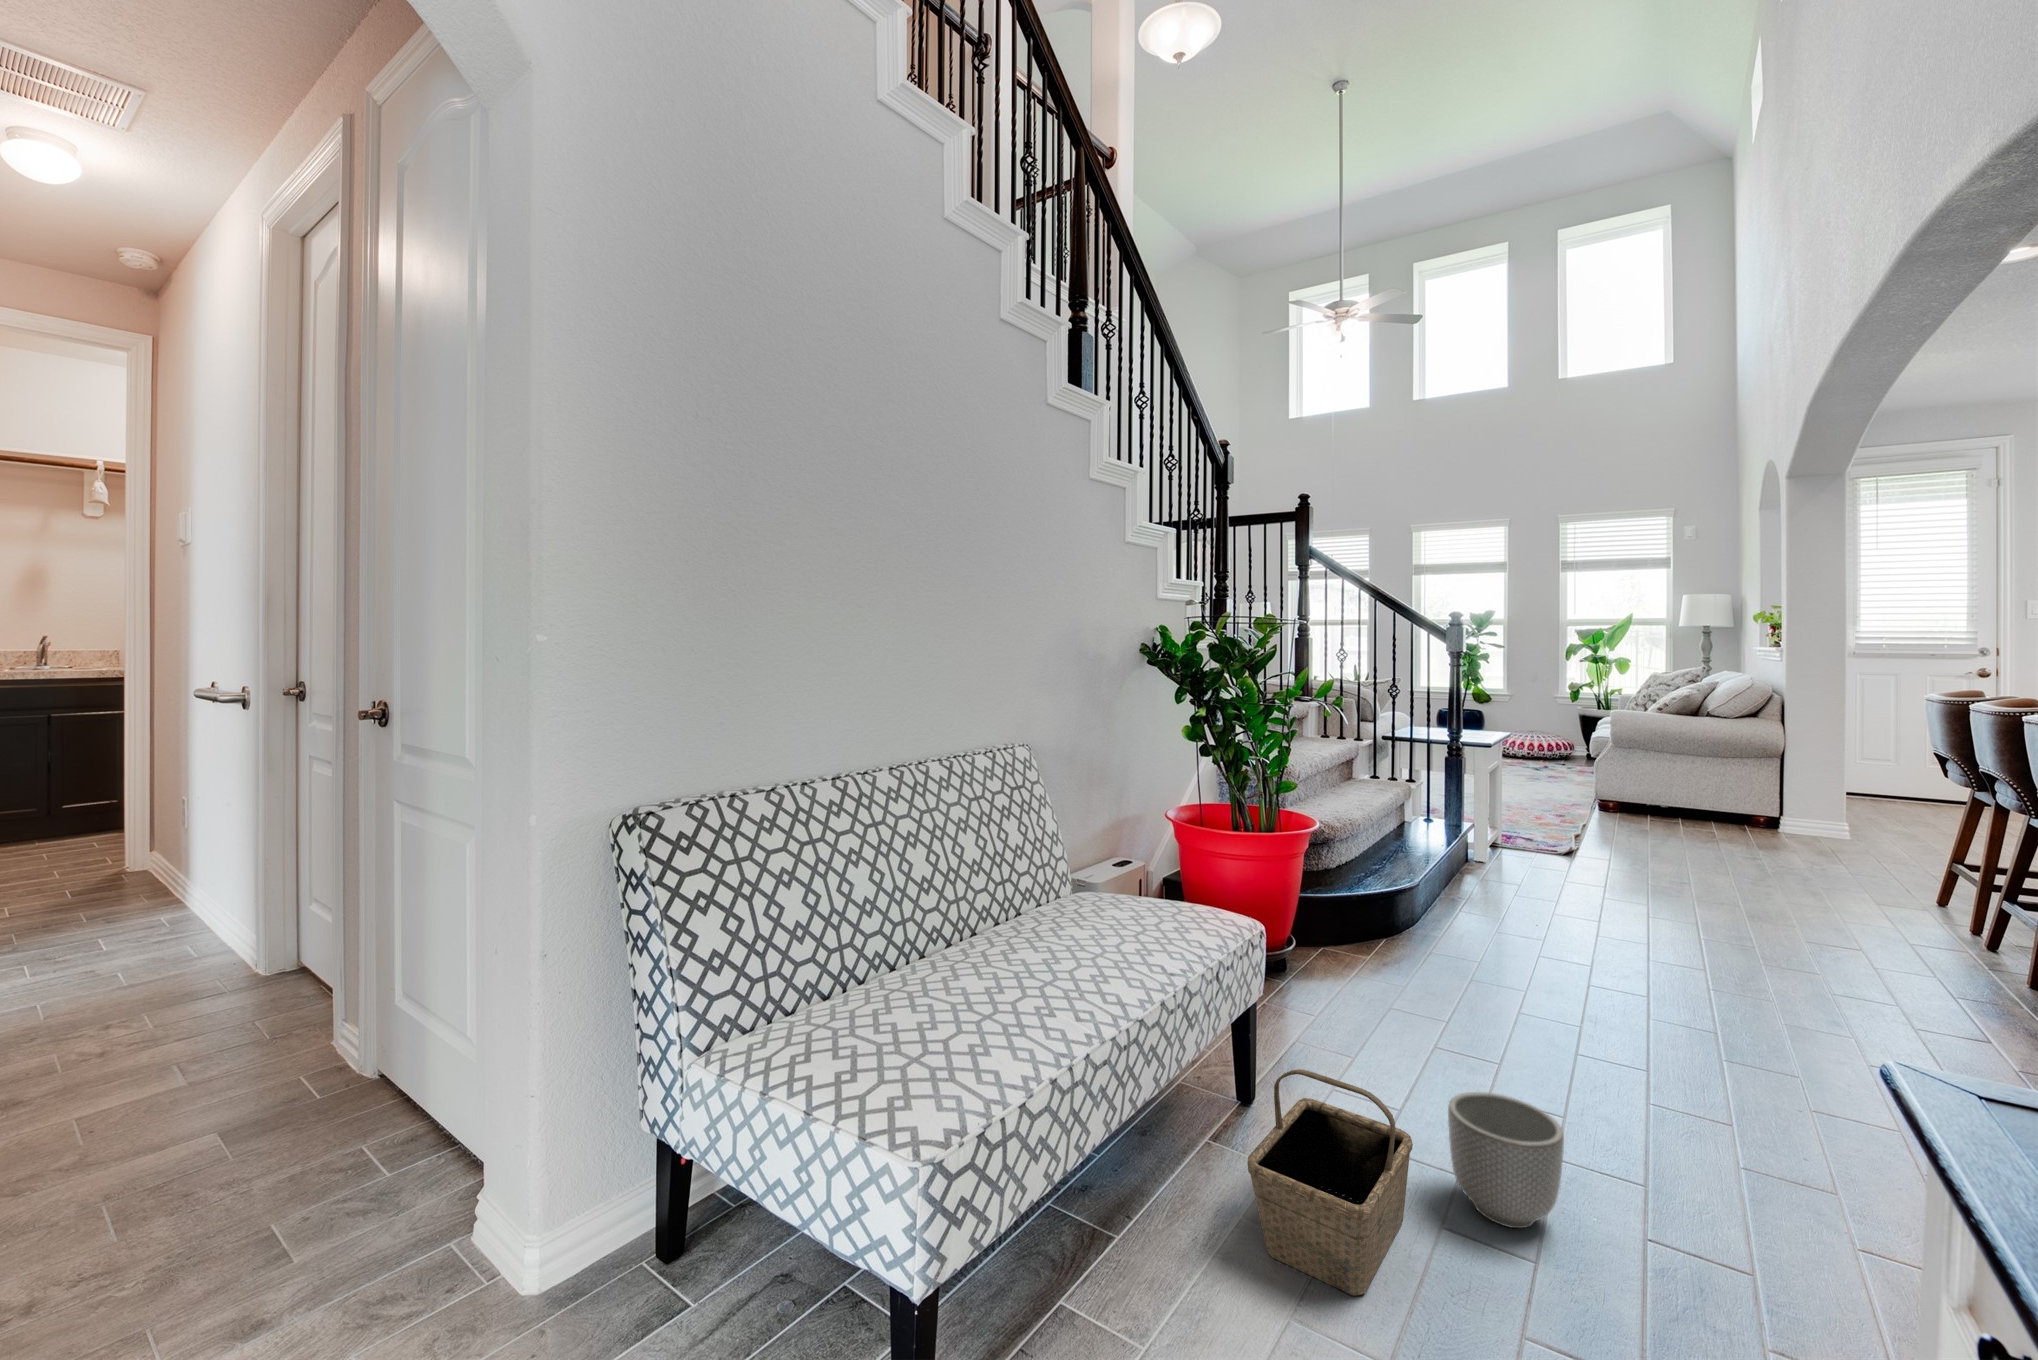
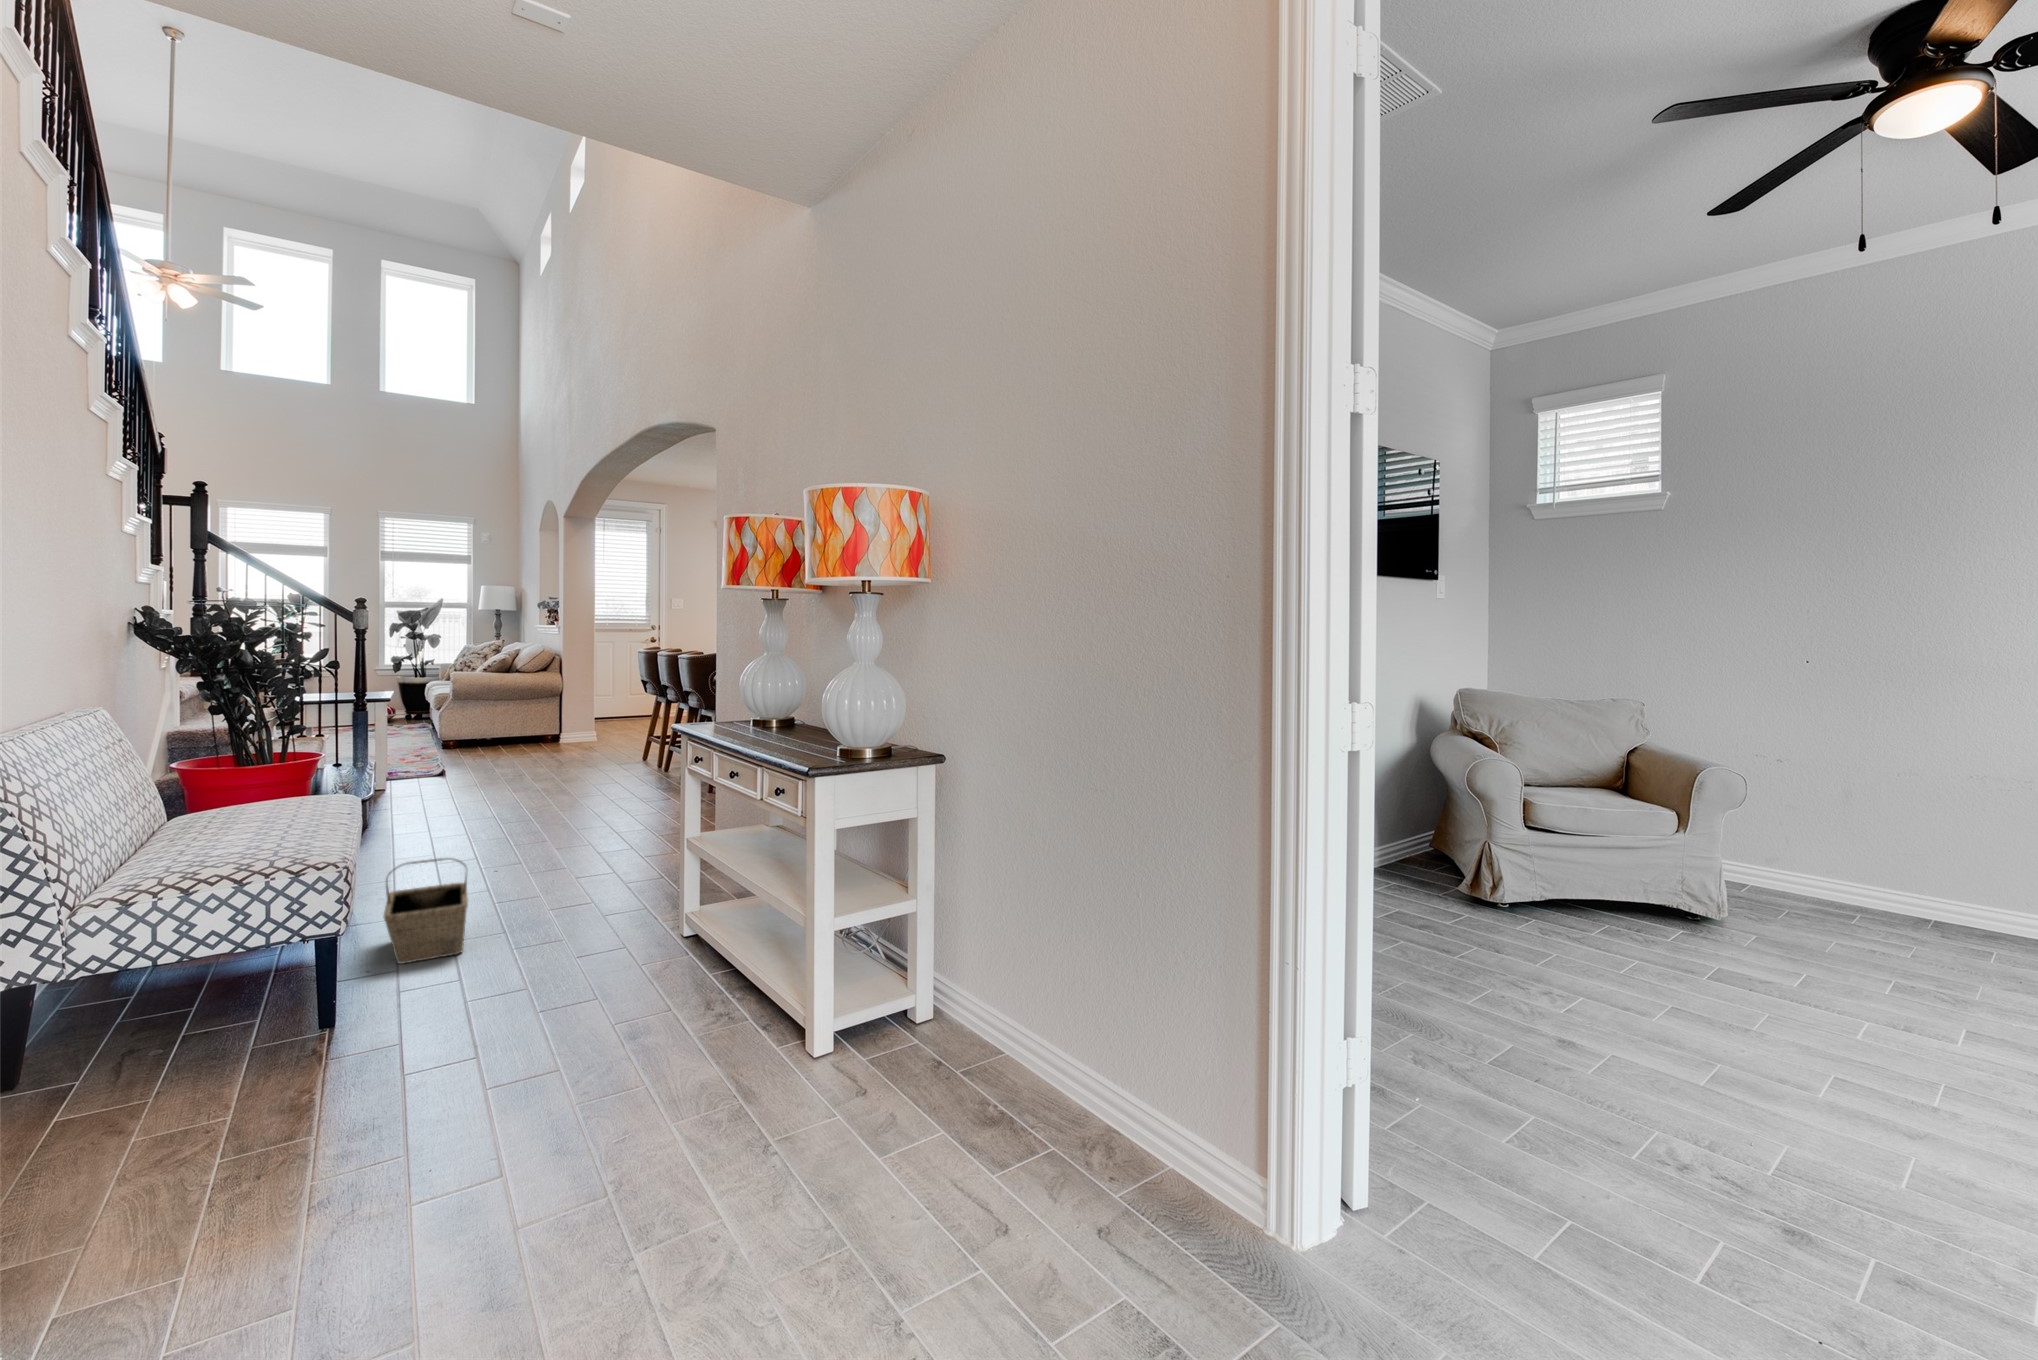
planter: present [1448,1092,1564,1228] -> none [477,854,538,914]

